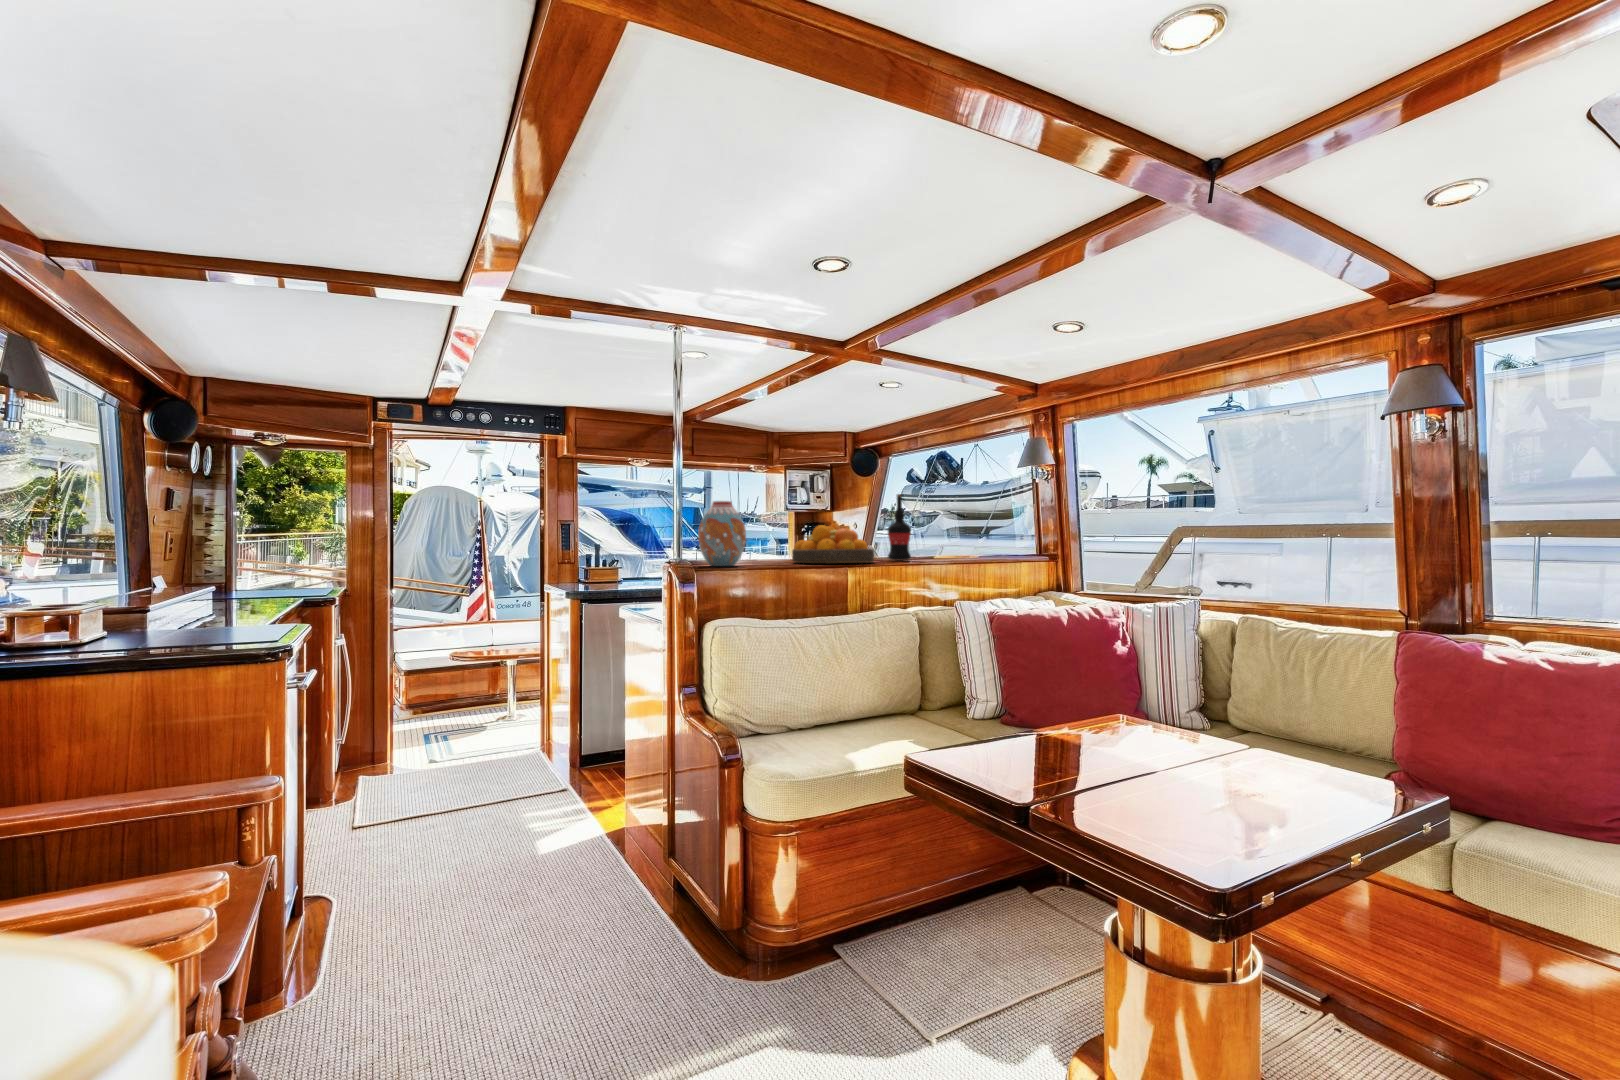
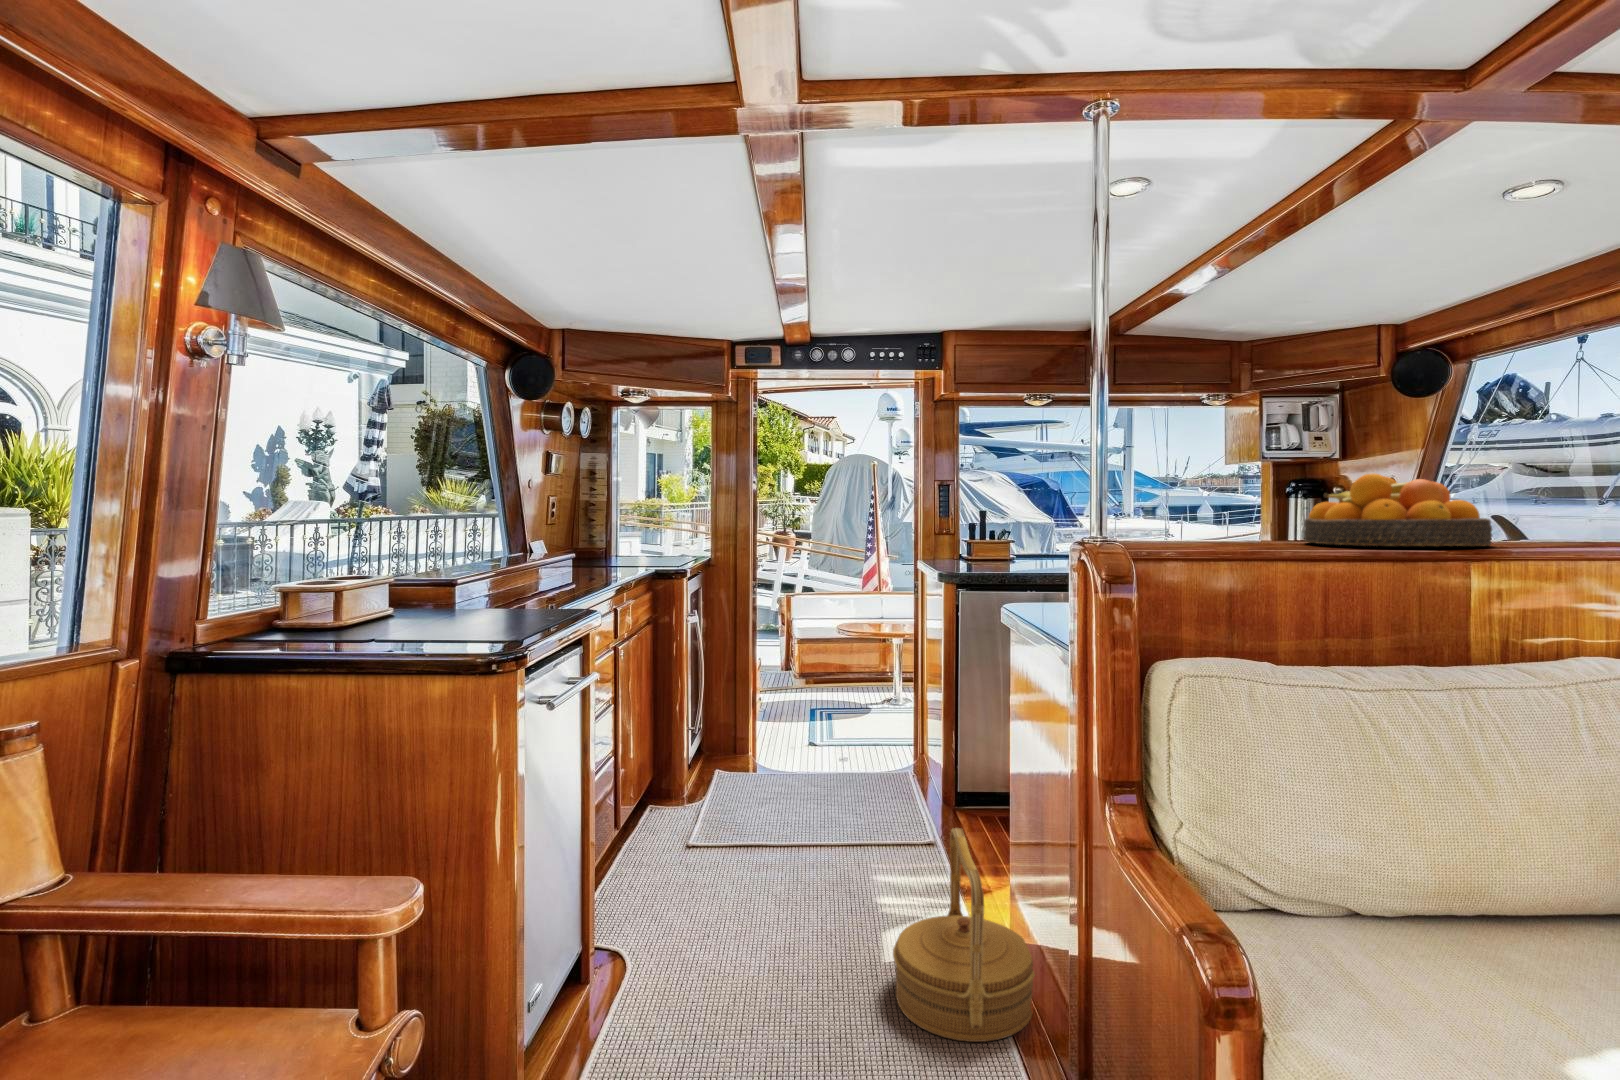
wine bottle: present [888,494,911,560] -> none [1512,410,1574,541]
vase: present [698,501,746,566] -> none [1126,433,1217,549]
woven basket: none [552,757,648,886] -> present [893,828,1035,1042]

